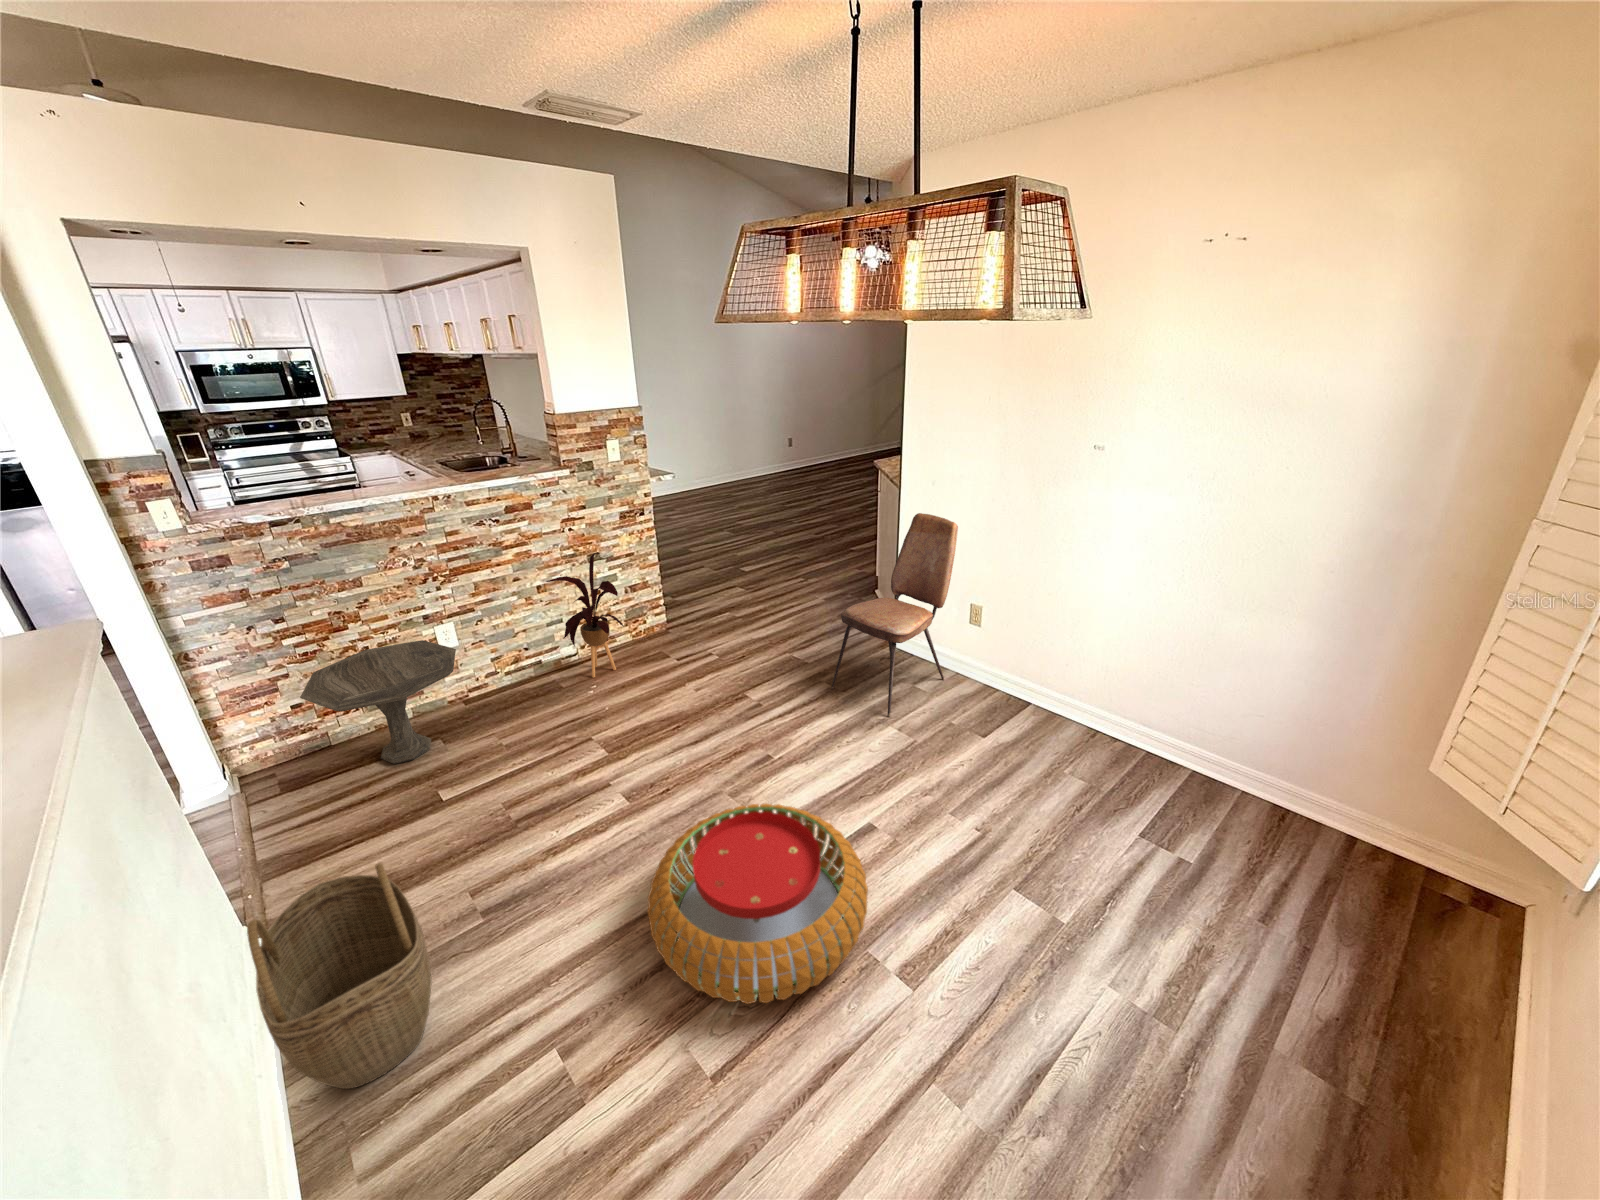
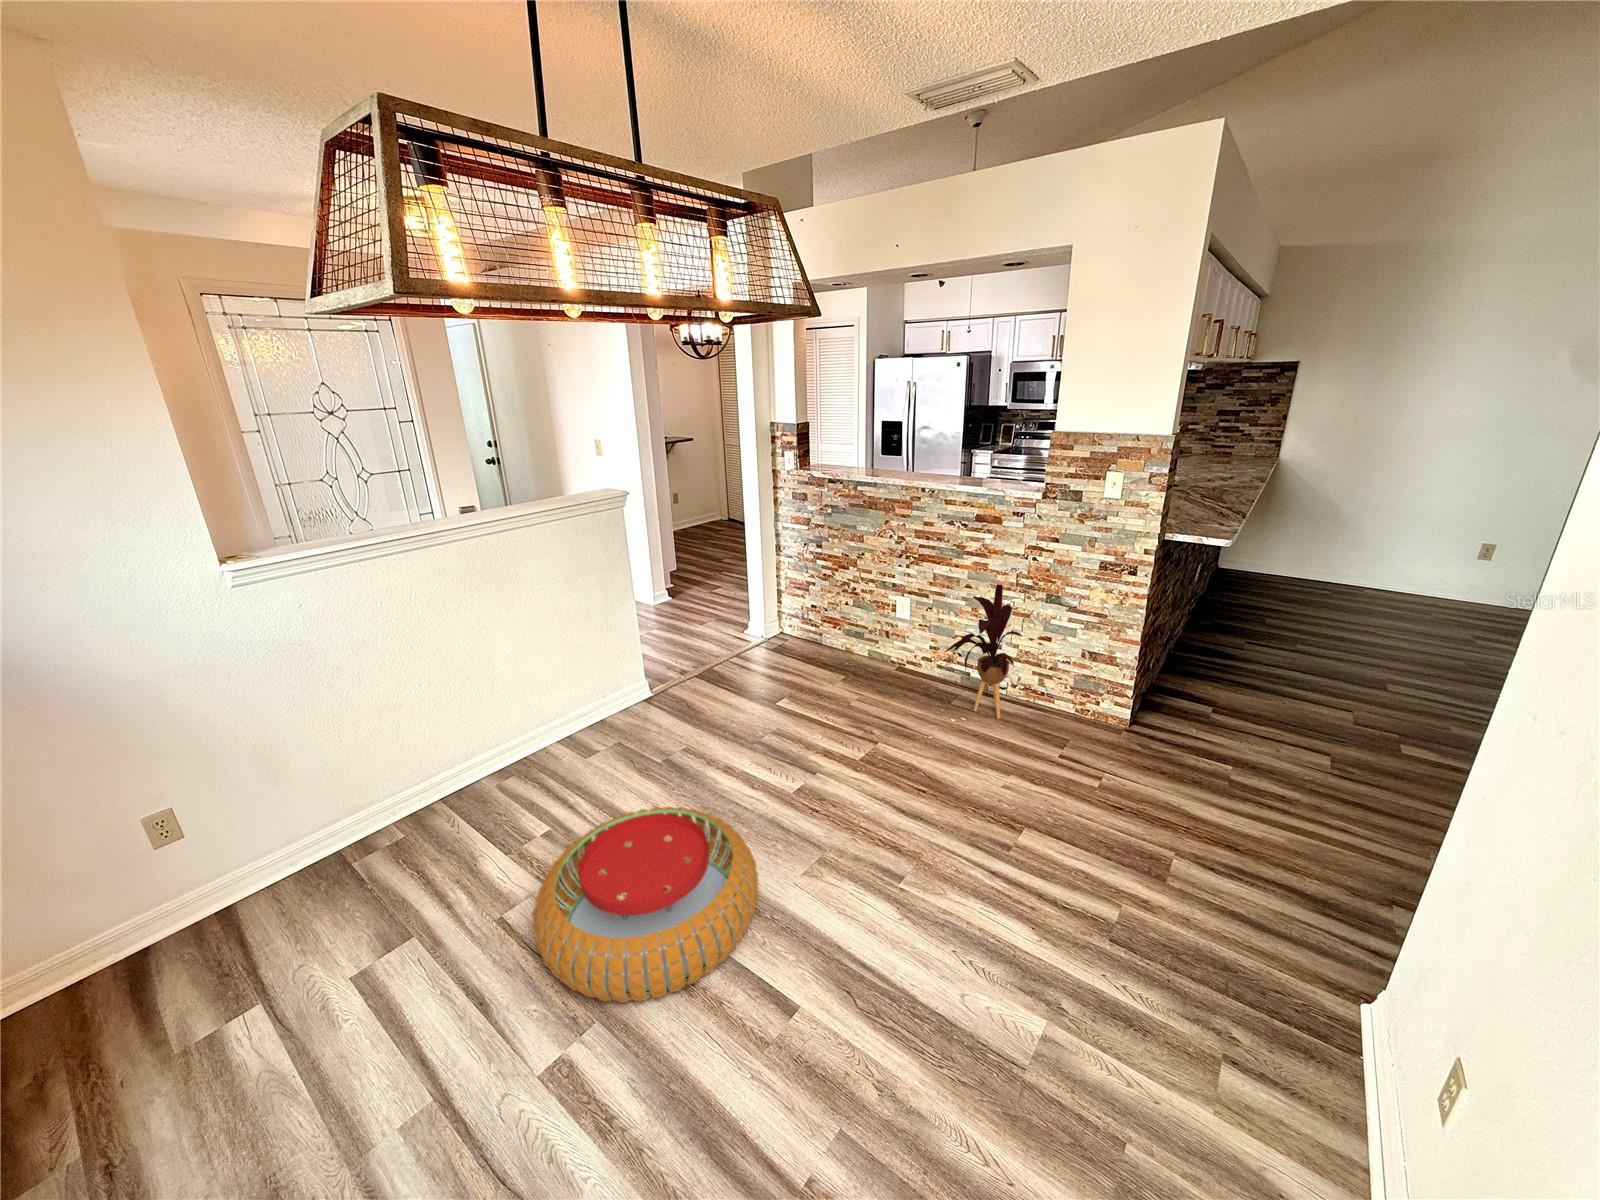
dining chair: present [832,513,958,716] -> none [1070,754,1479,1124]
side table: present [300,640,456,764] -> none [769,588,875,676]
woven basket: present [247,863,432,1089] -> none [523,651,628,774]

